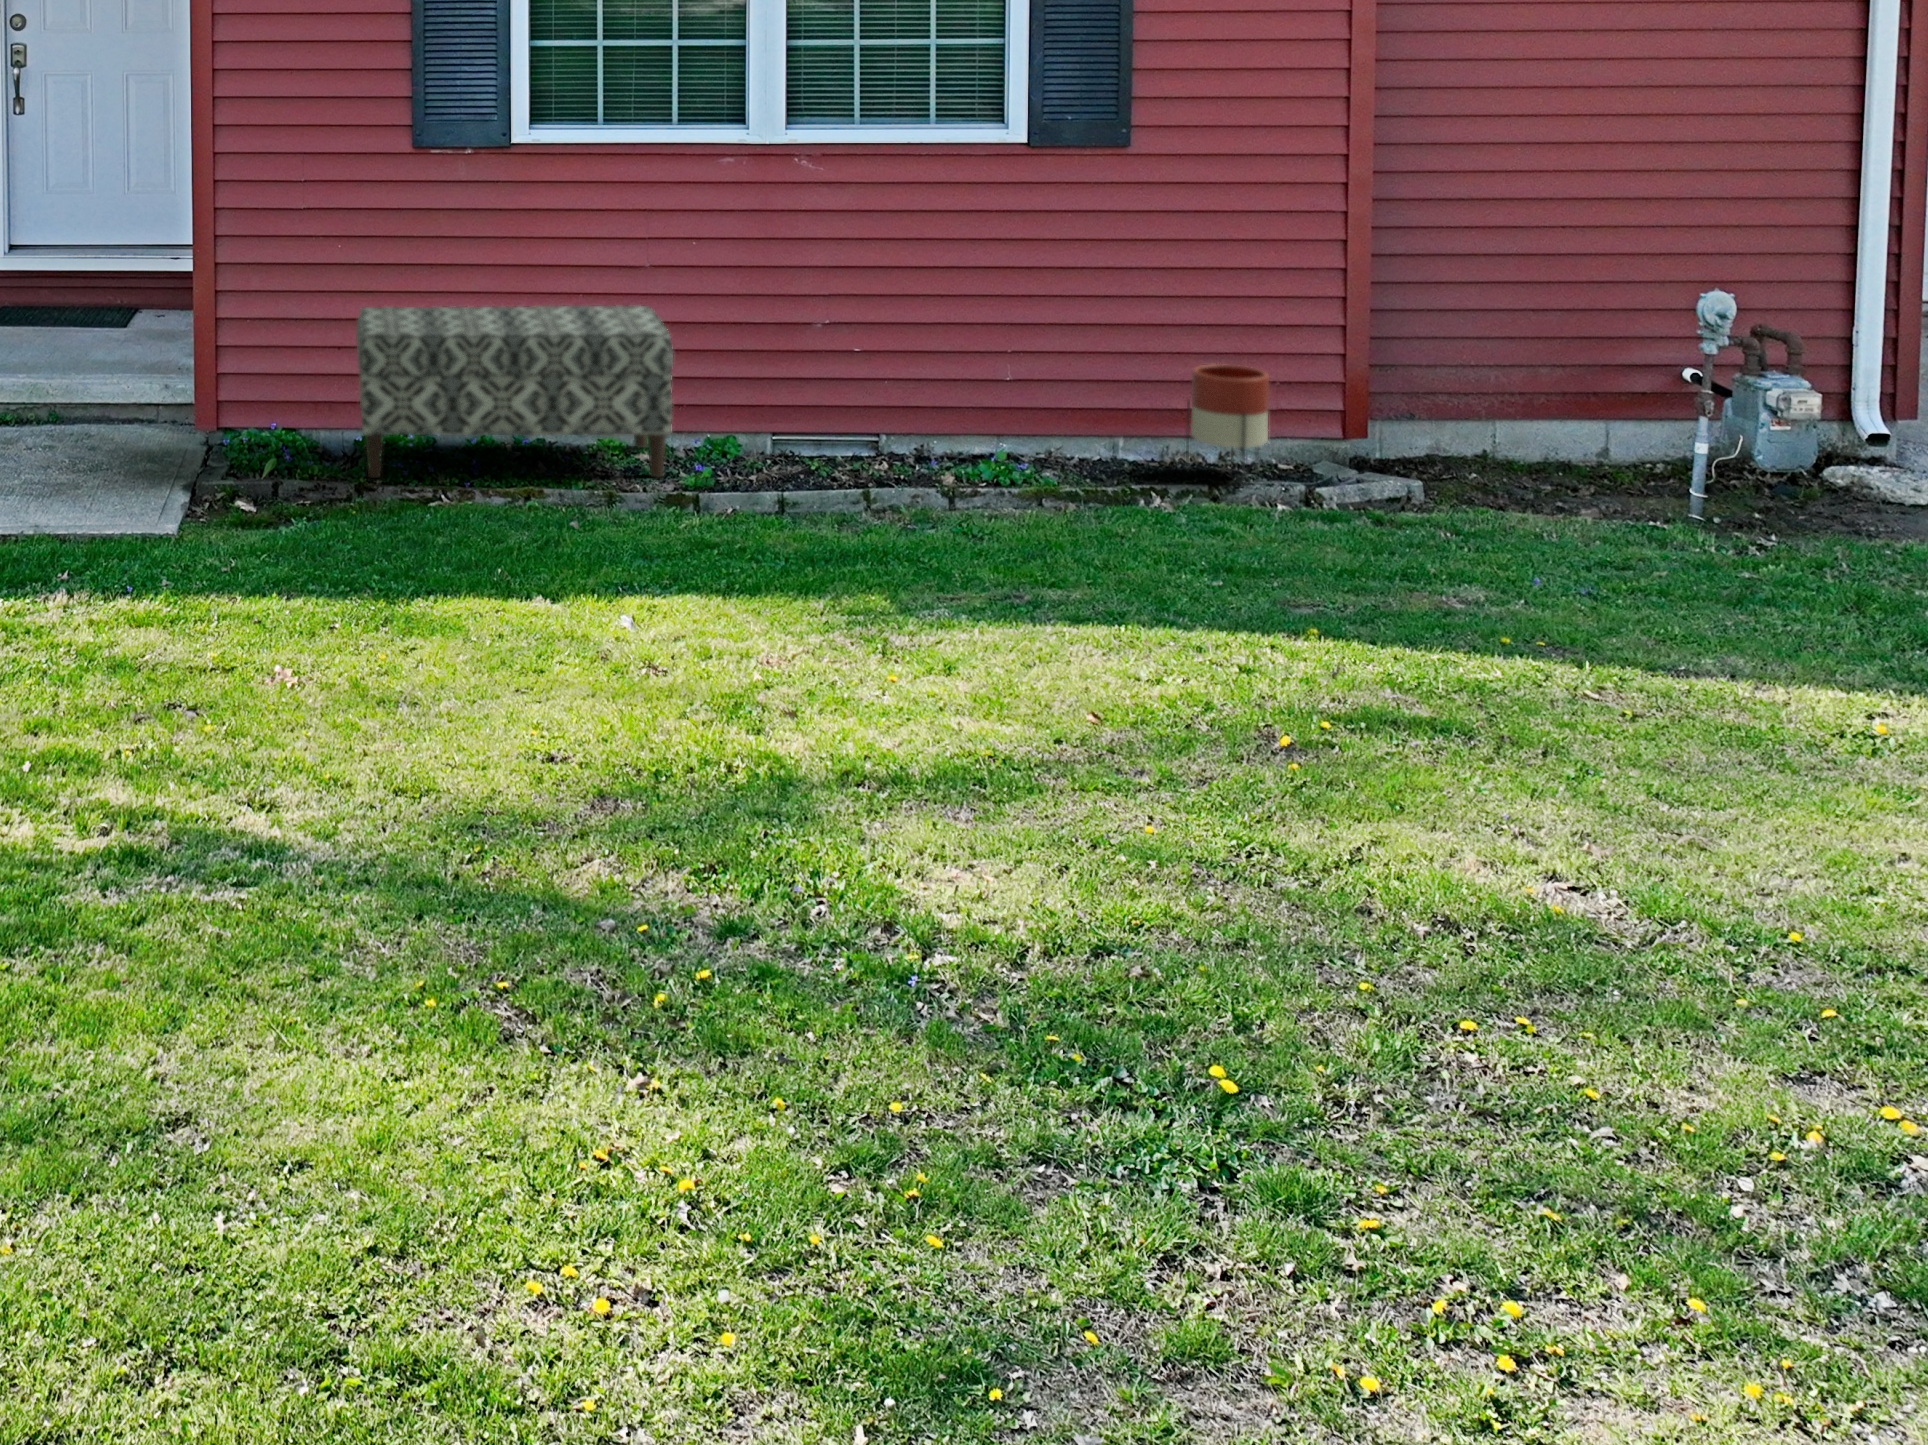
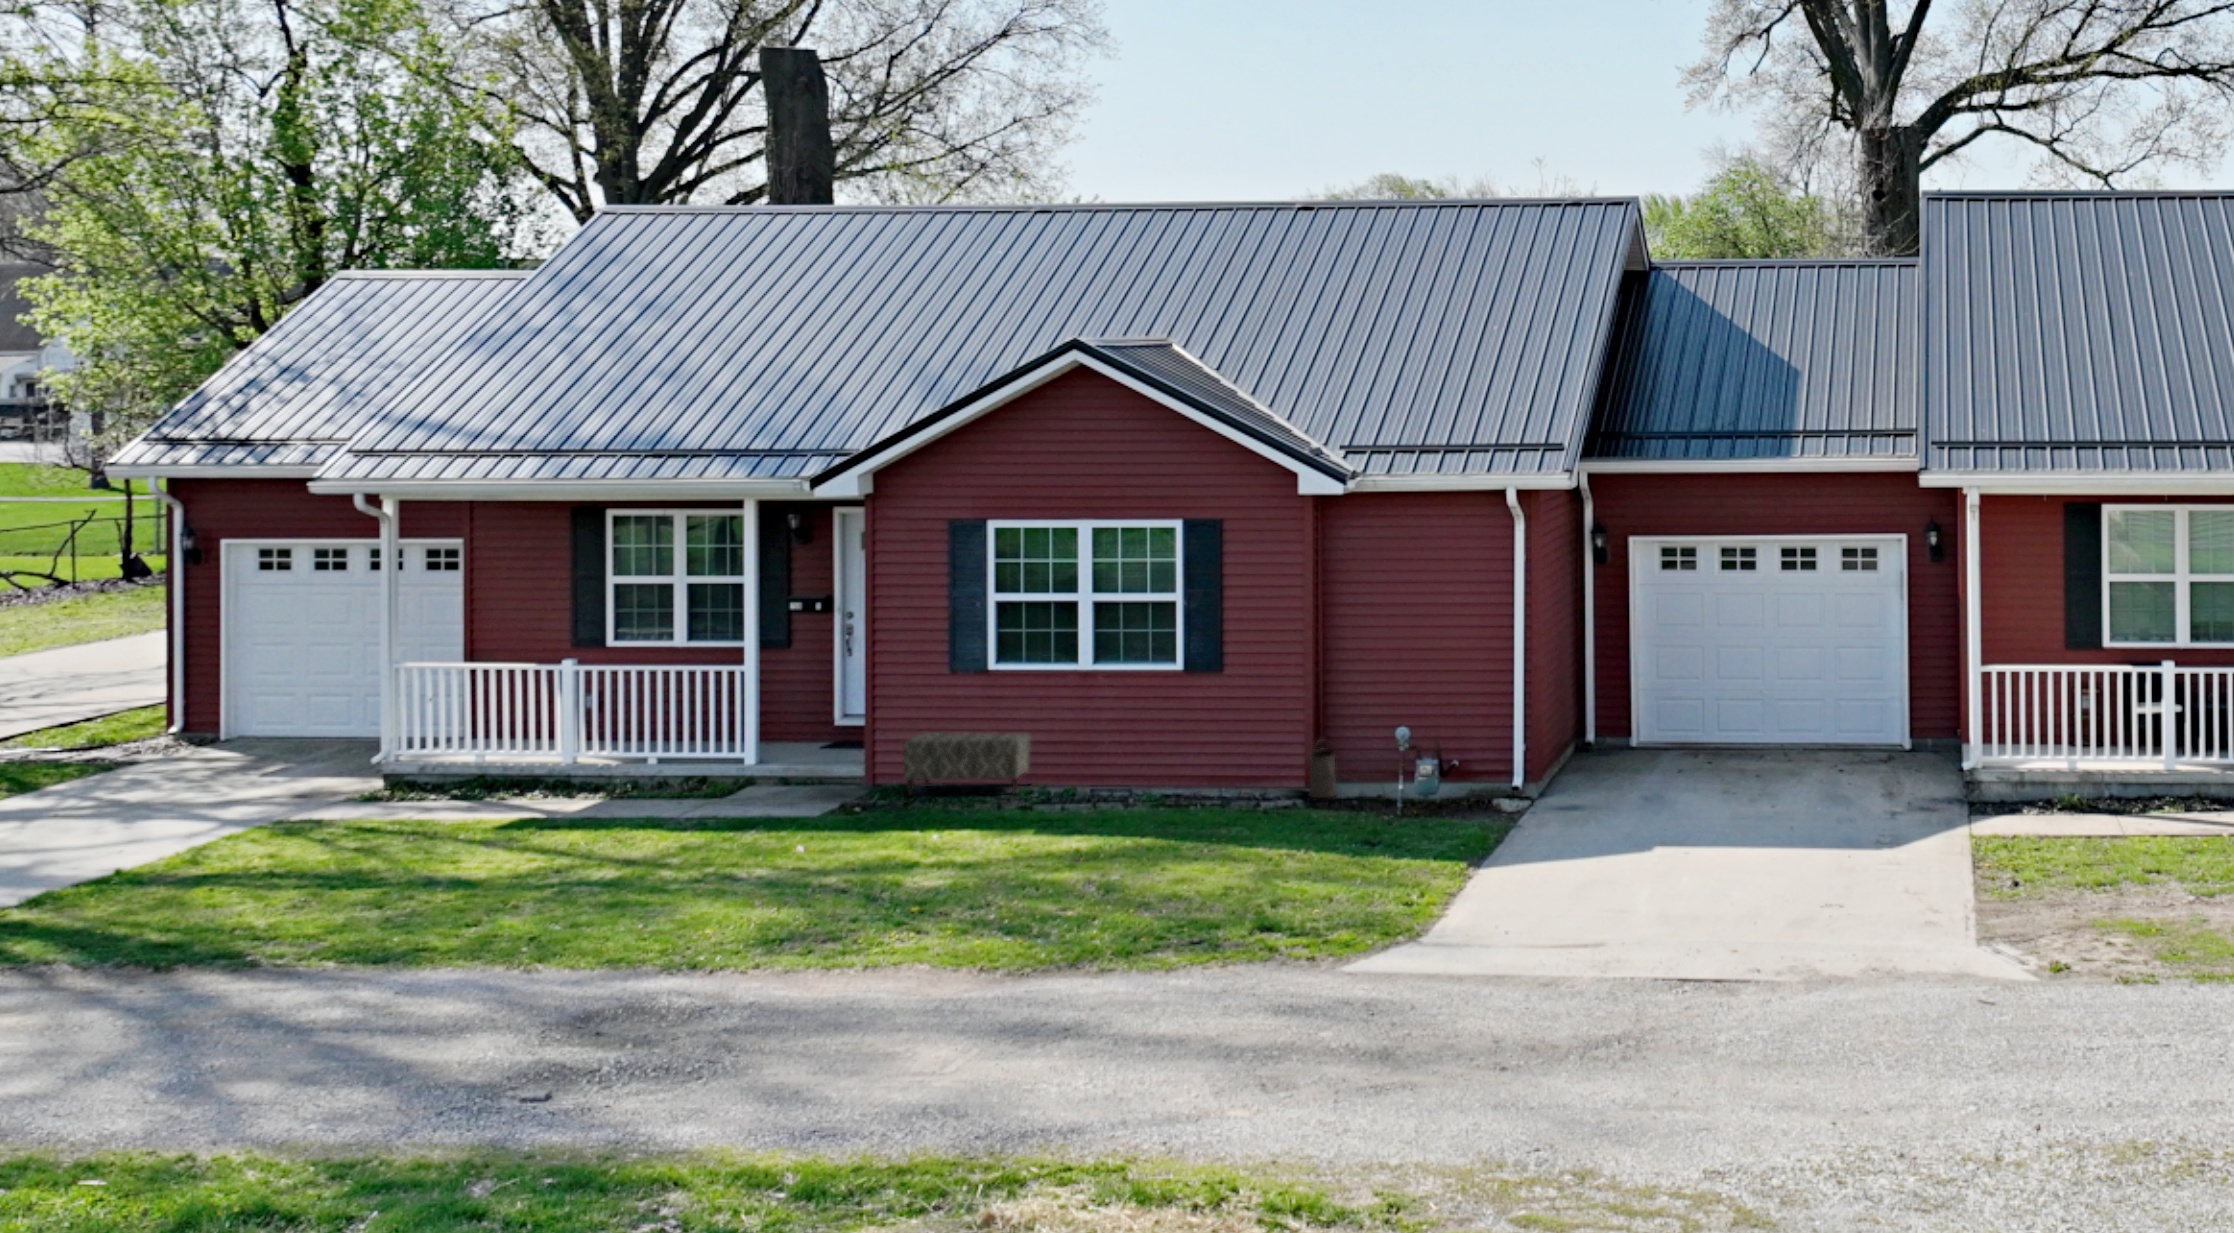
watering can: none [1361,341,1551,502] -> present [1309,740,1337,798]
planter: present [1186,364,1269,480] -> none [1229,749,1258,796]

